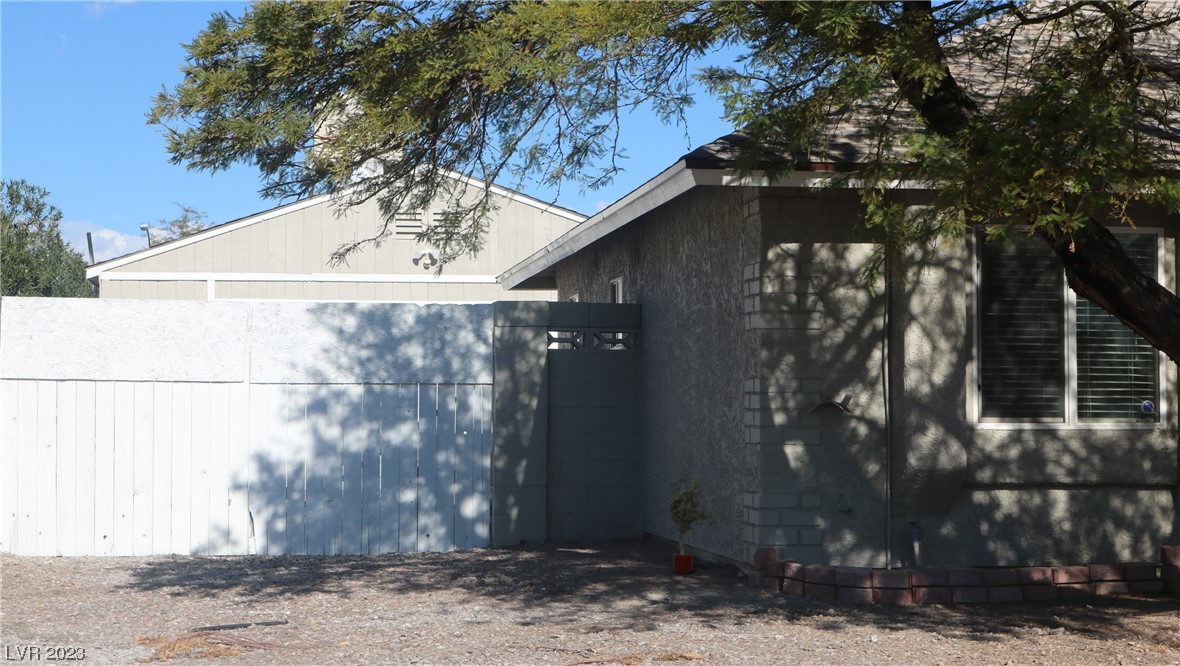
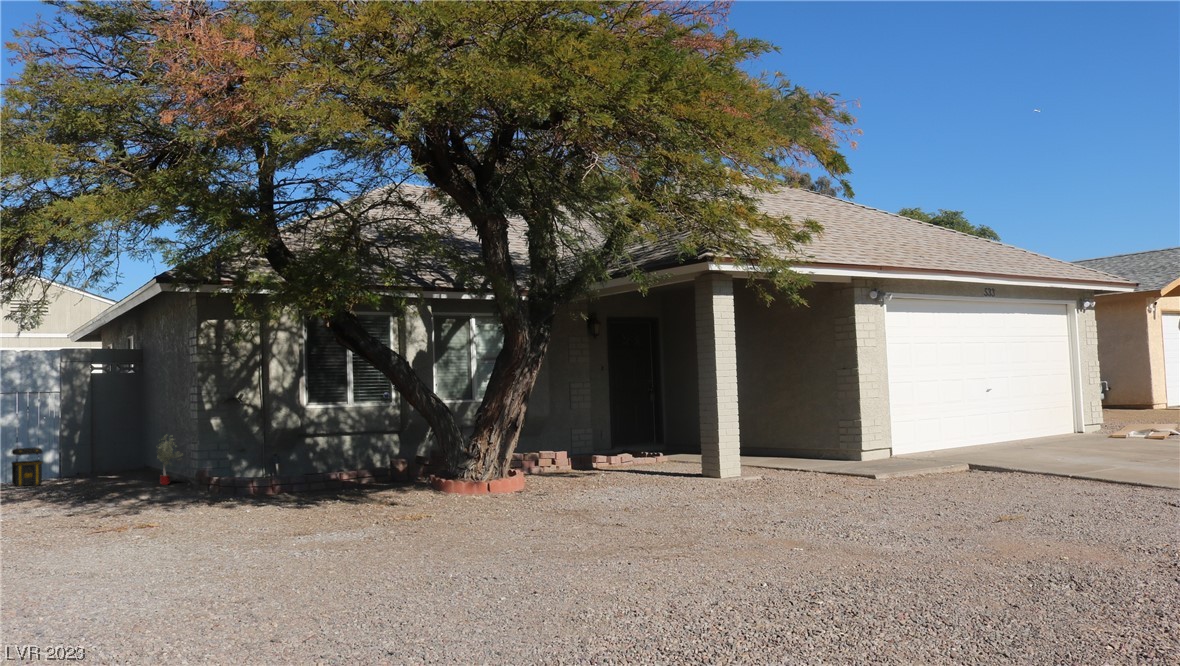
toolbox: none [409,484,461,556] -> present [12,447,43,487]

